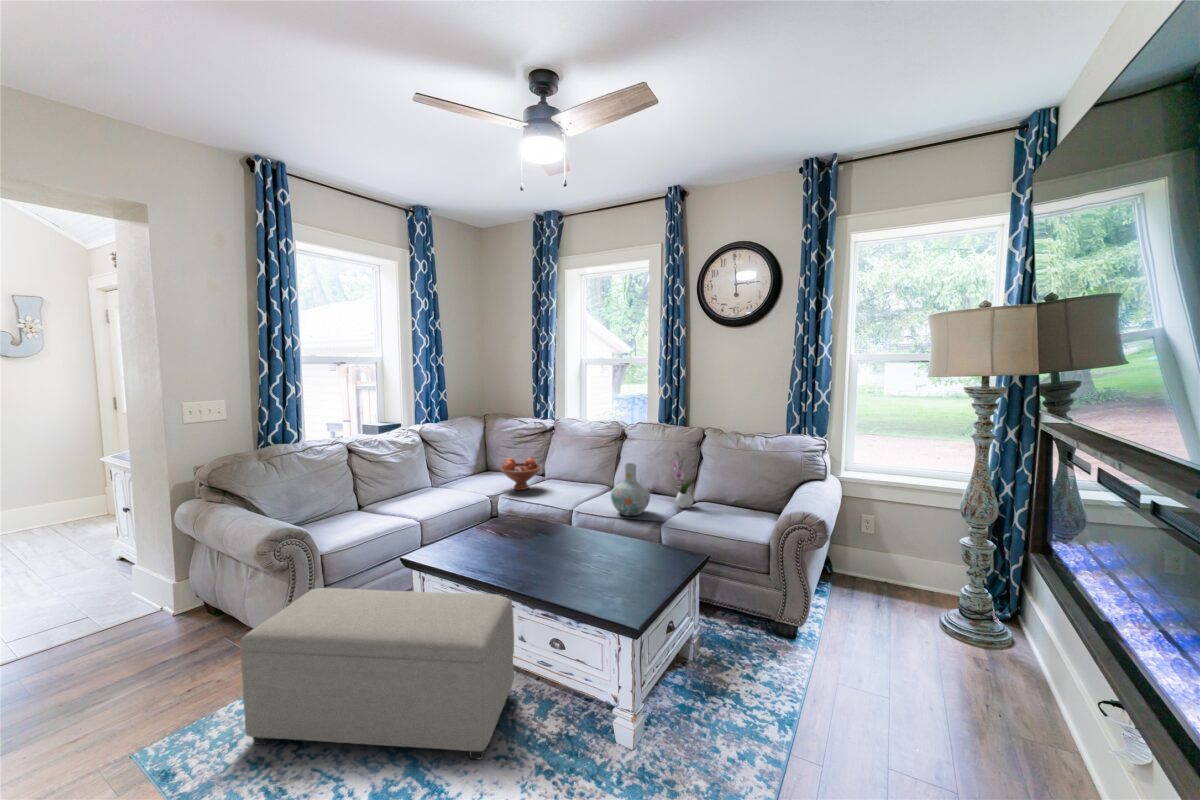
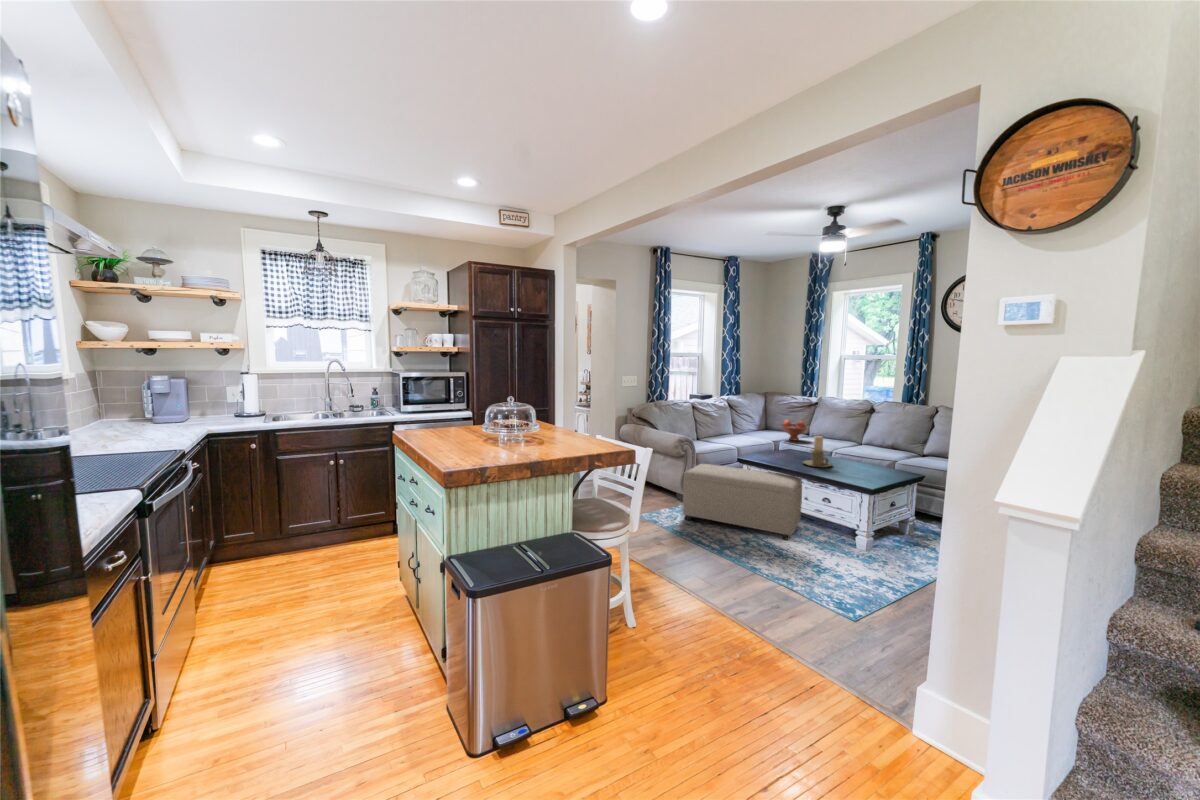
flower arrangement: present [672,453,694,508] -> none [907,421,927,459]
vase: present [611,463,650,516] -> none [860,425,889,458]
candle holder: none [518,502,569,563] -> present [803,436,832,468]

